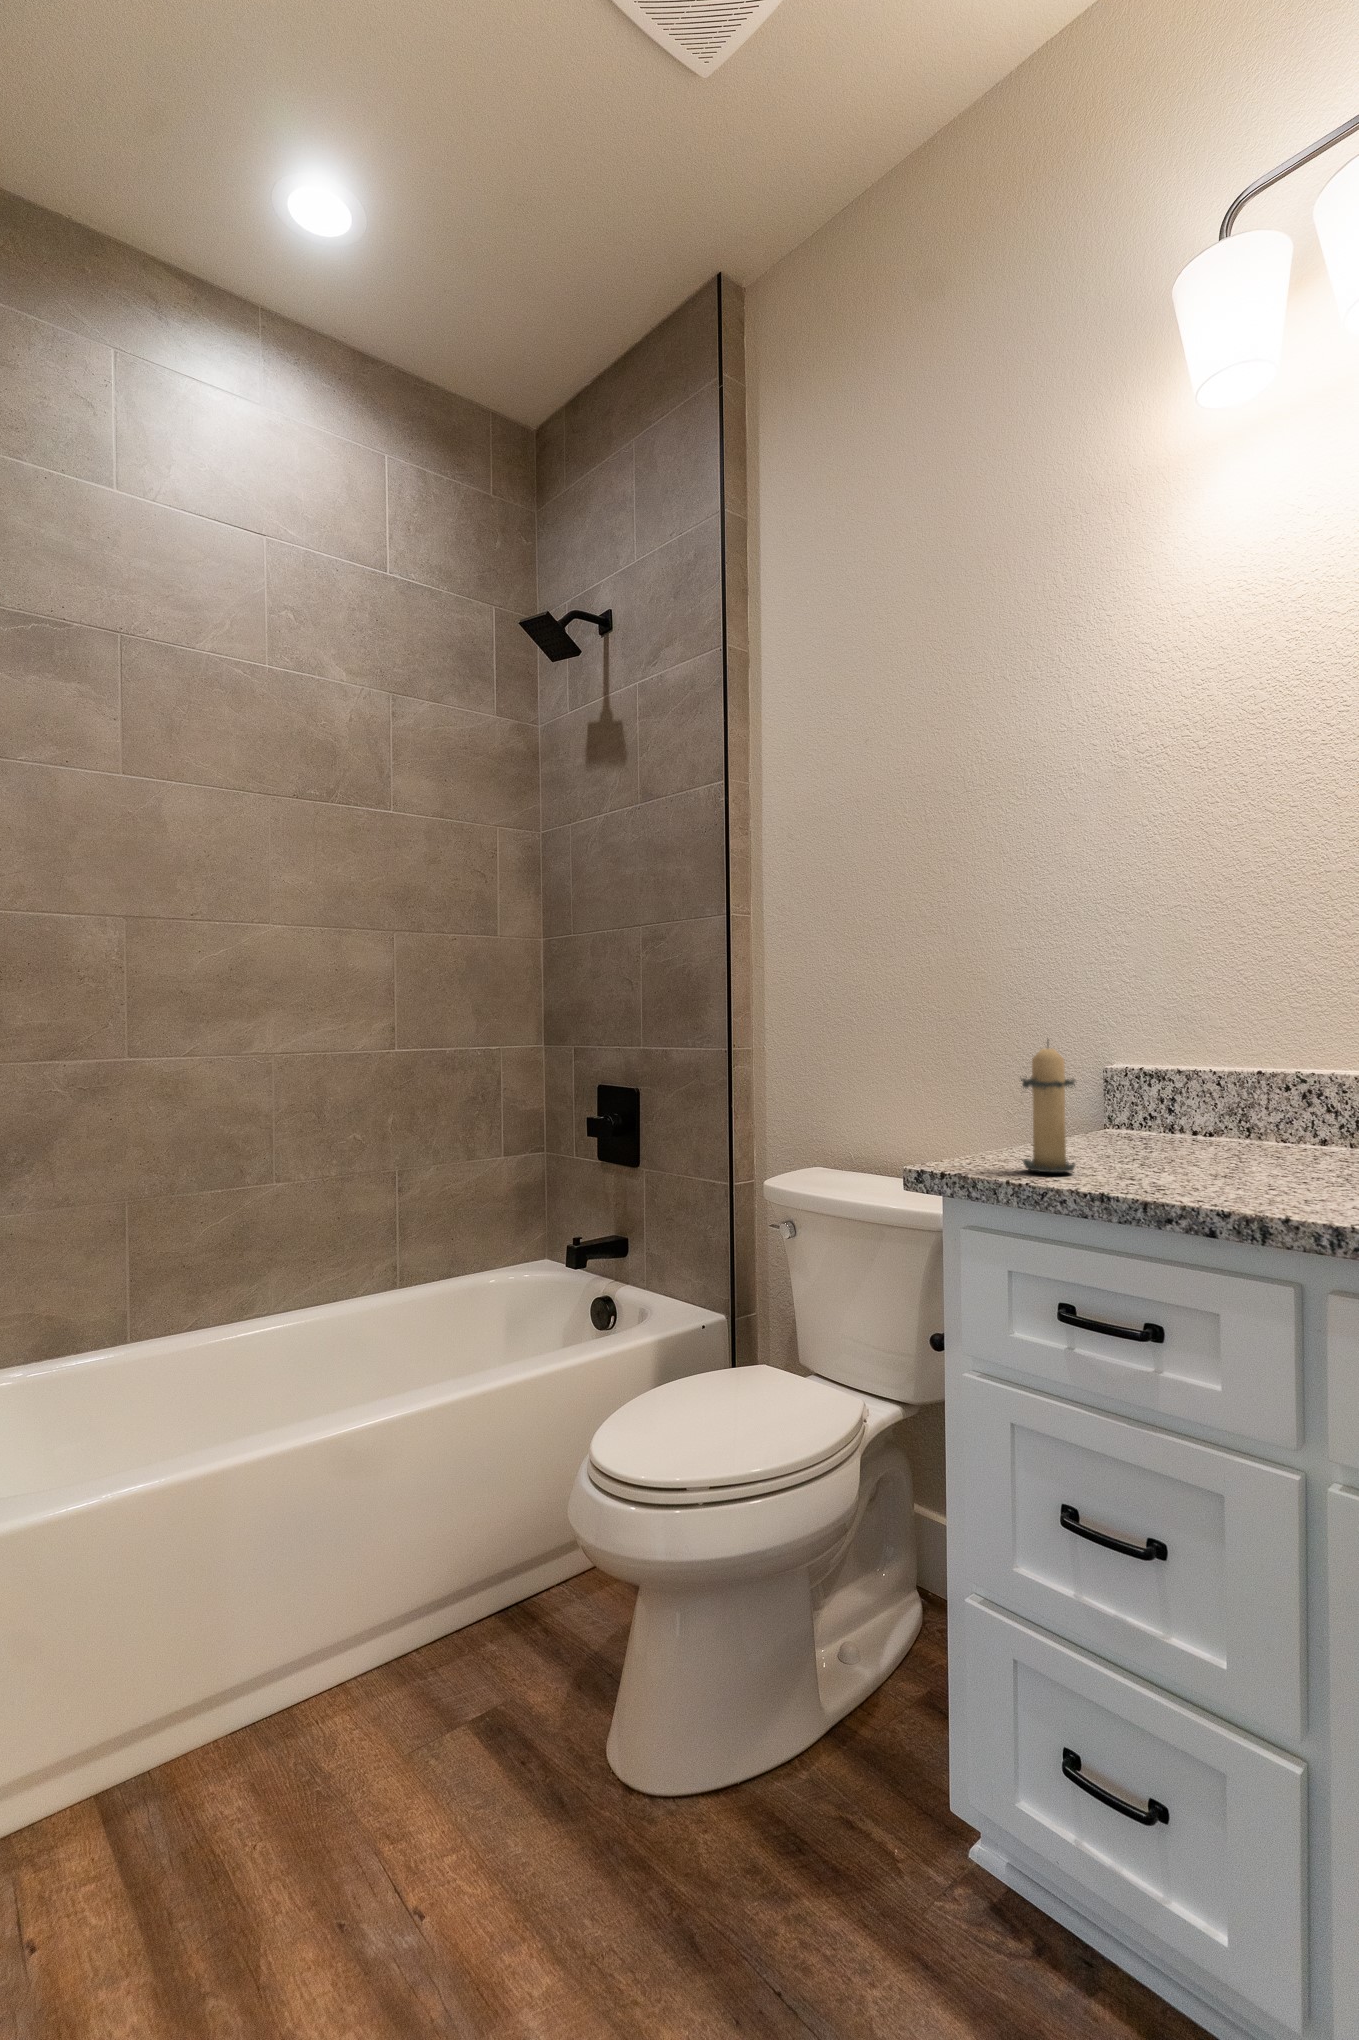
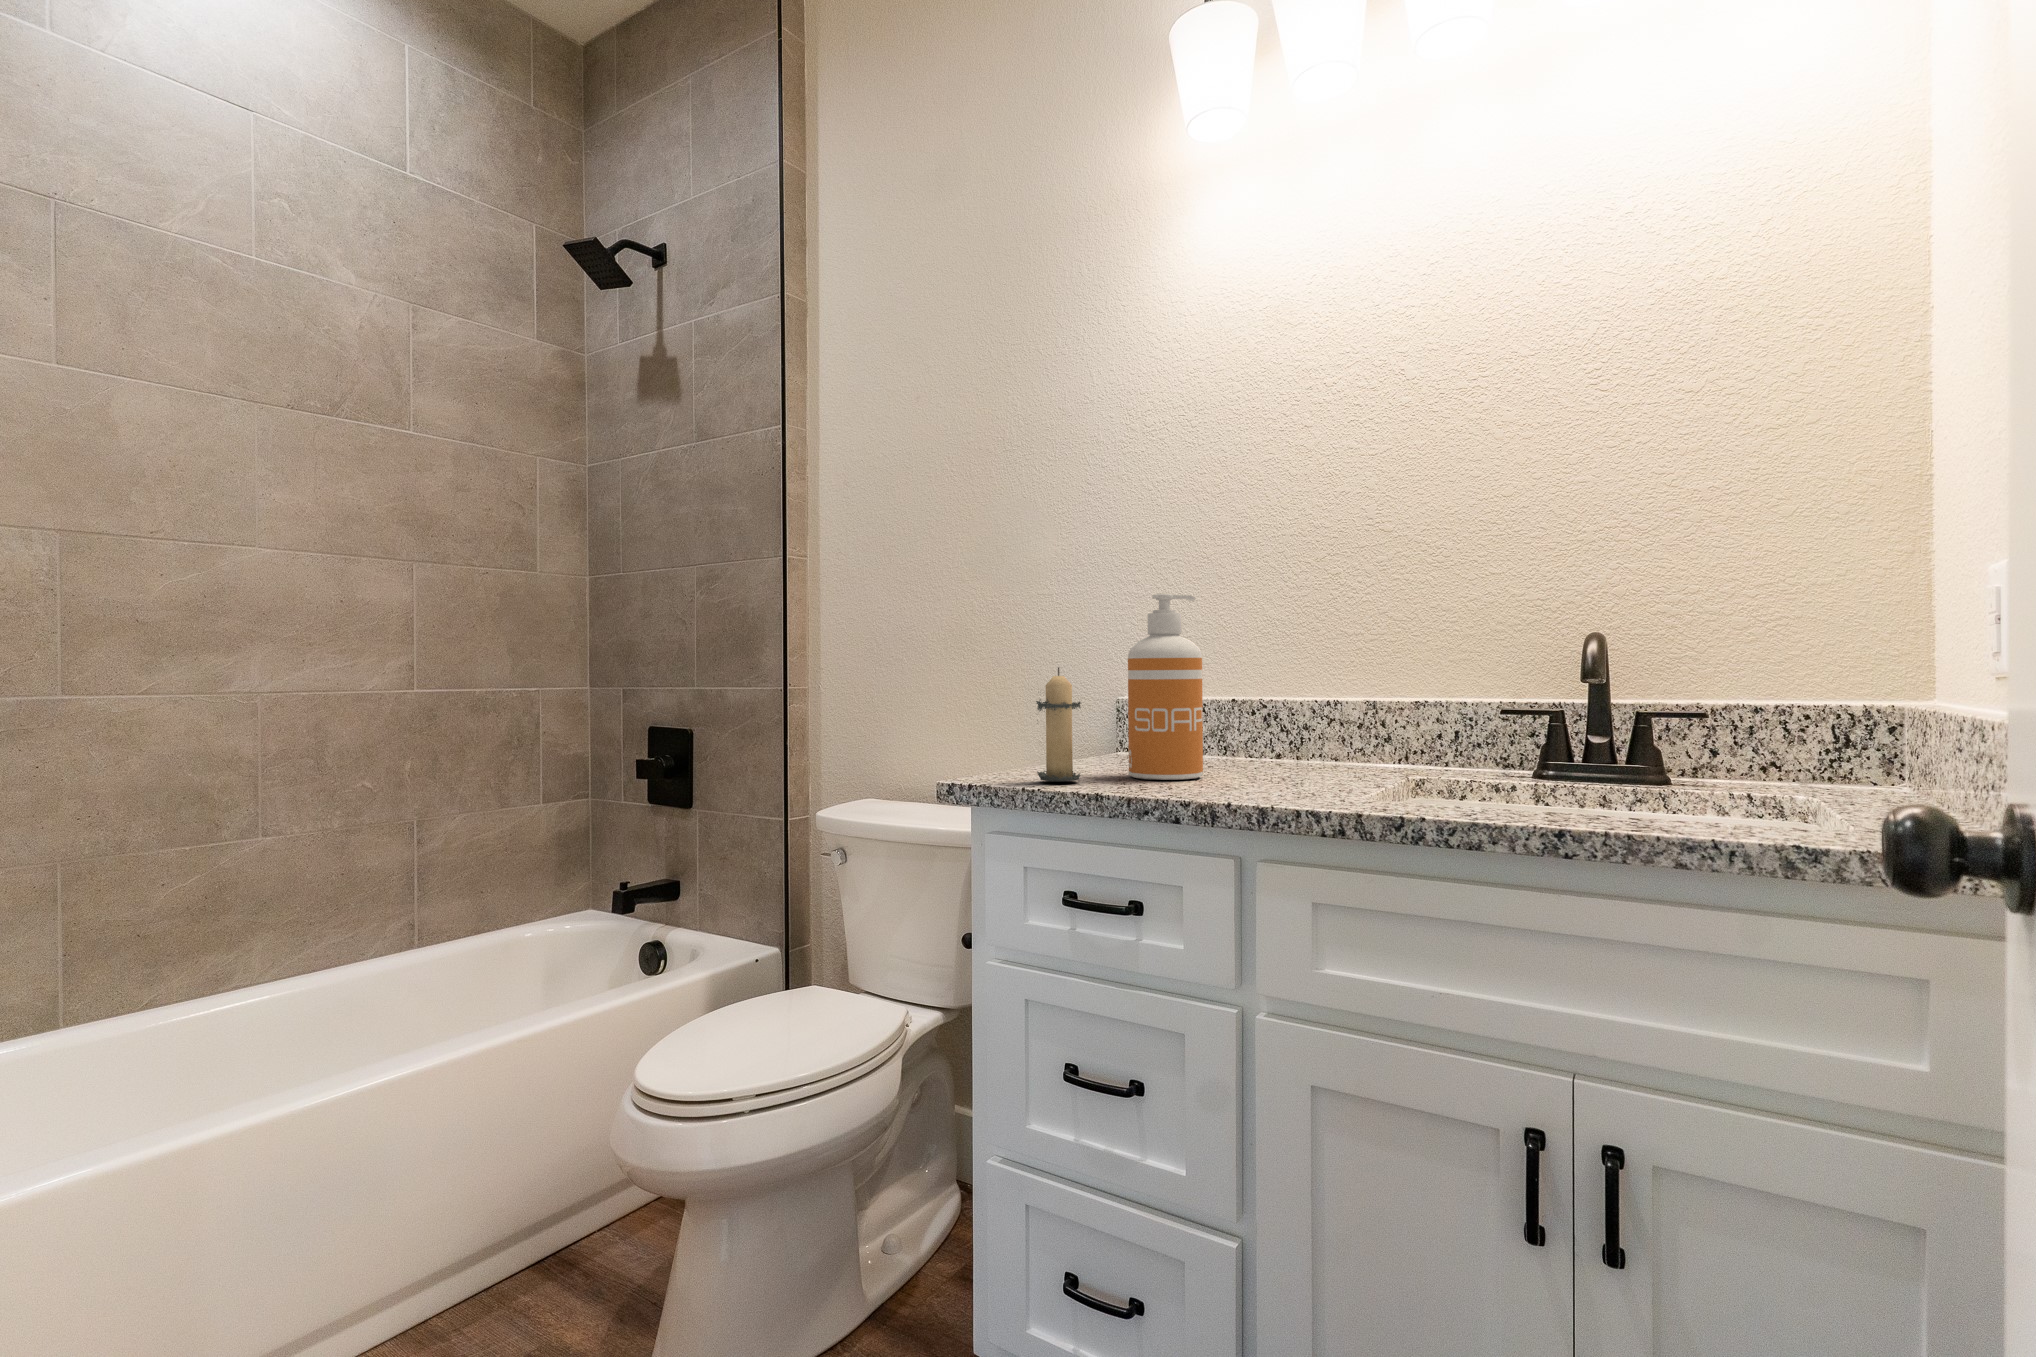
soap dispenser: none [1132,949,1232,1174] -> present [1128,593,1203,780]

